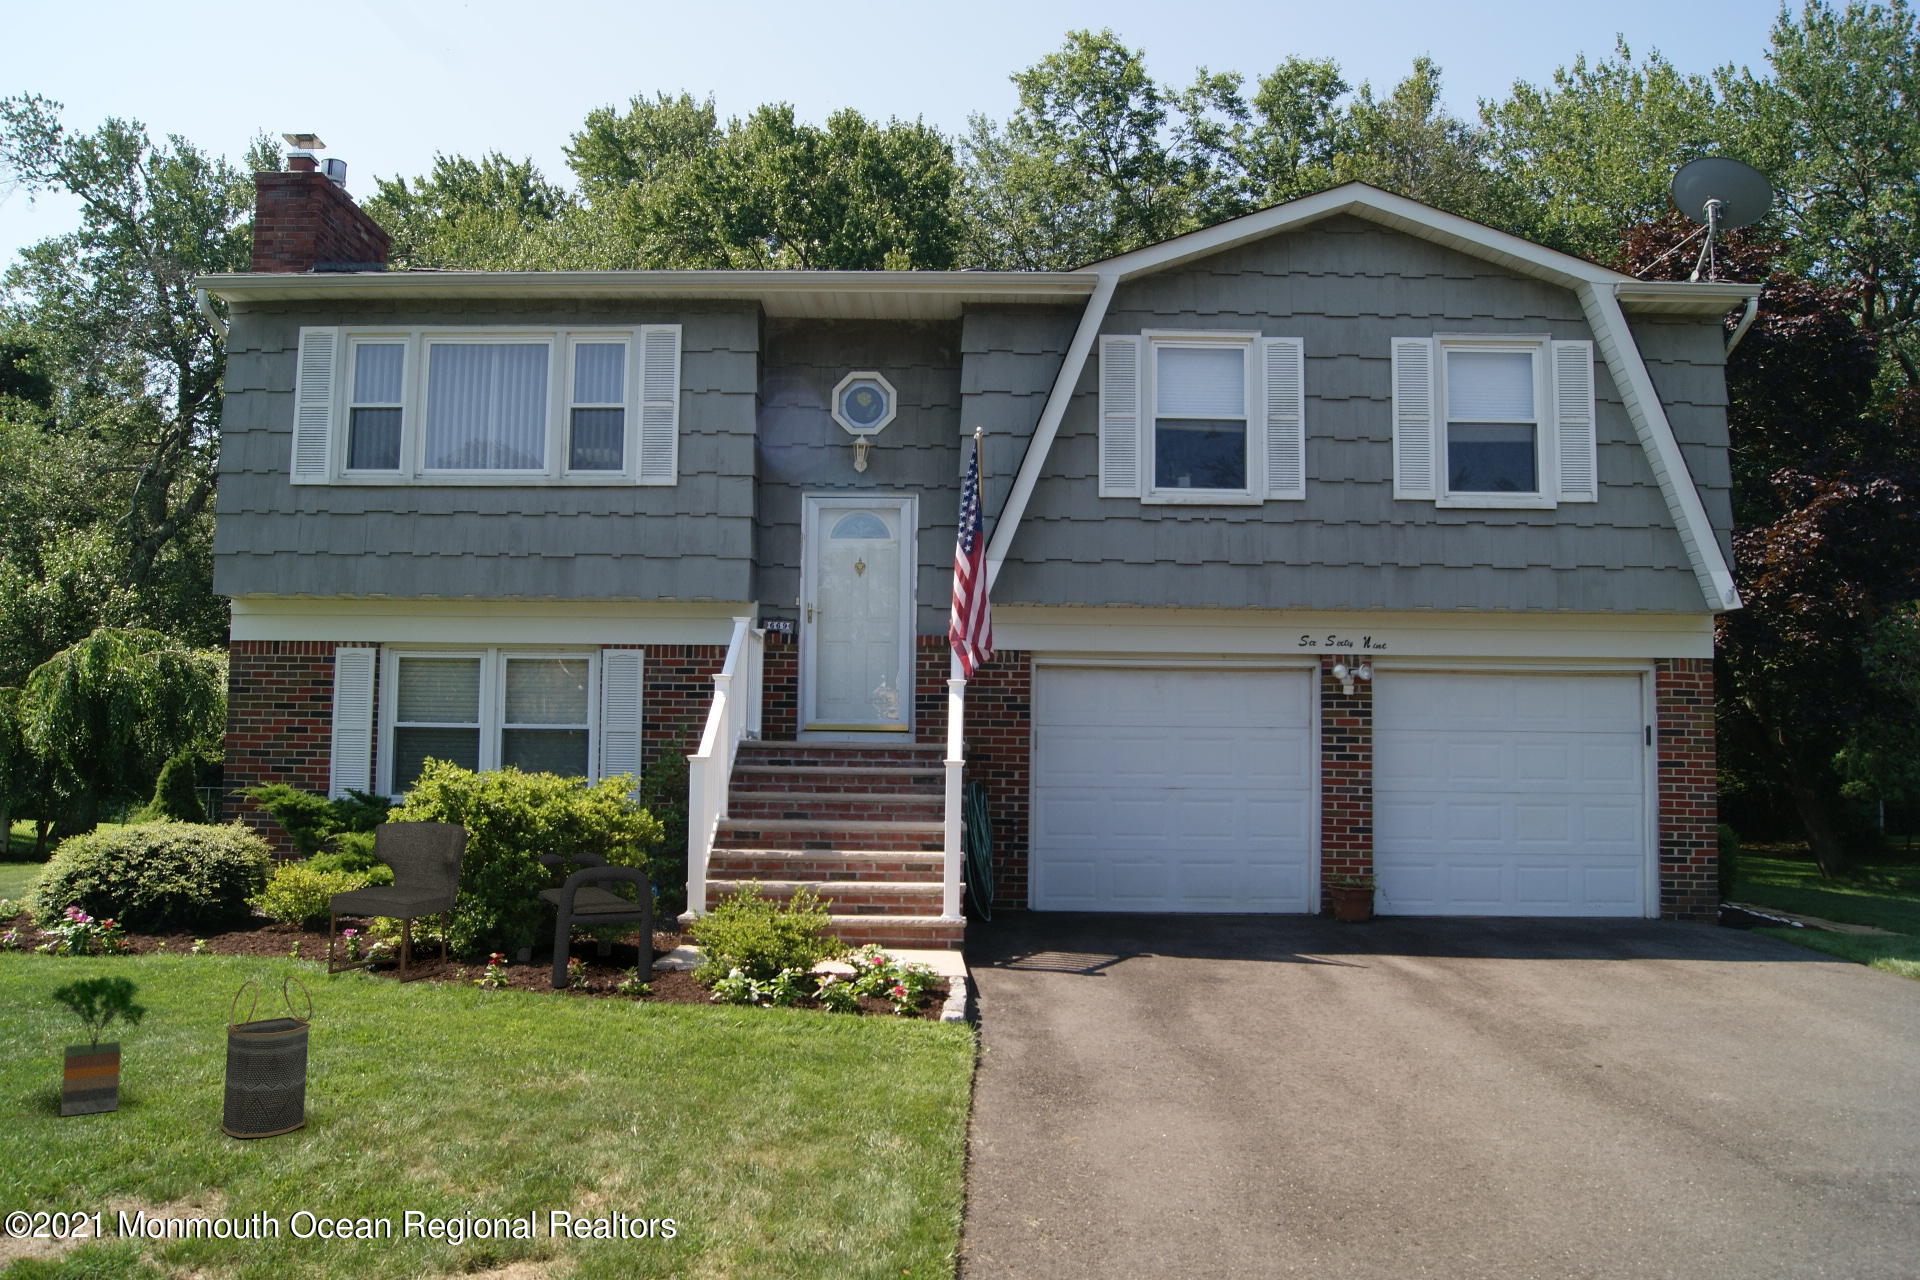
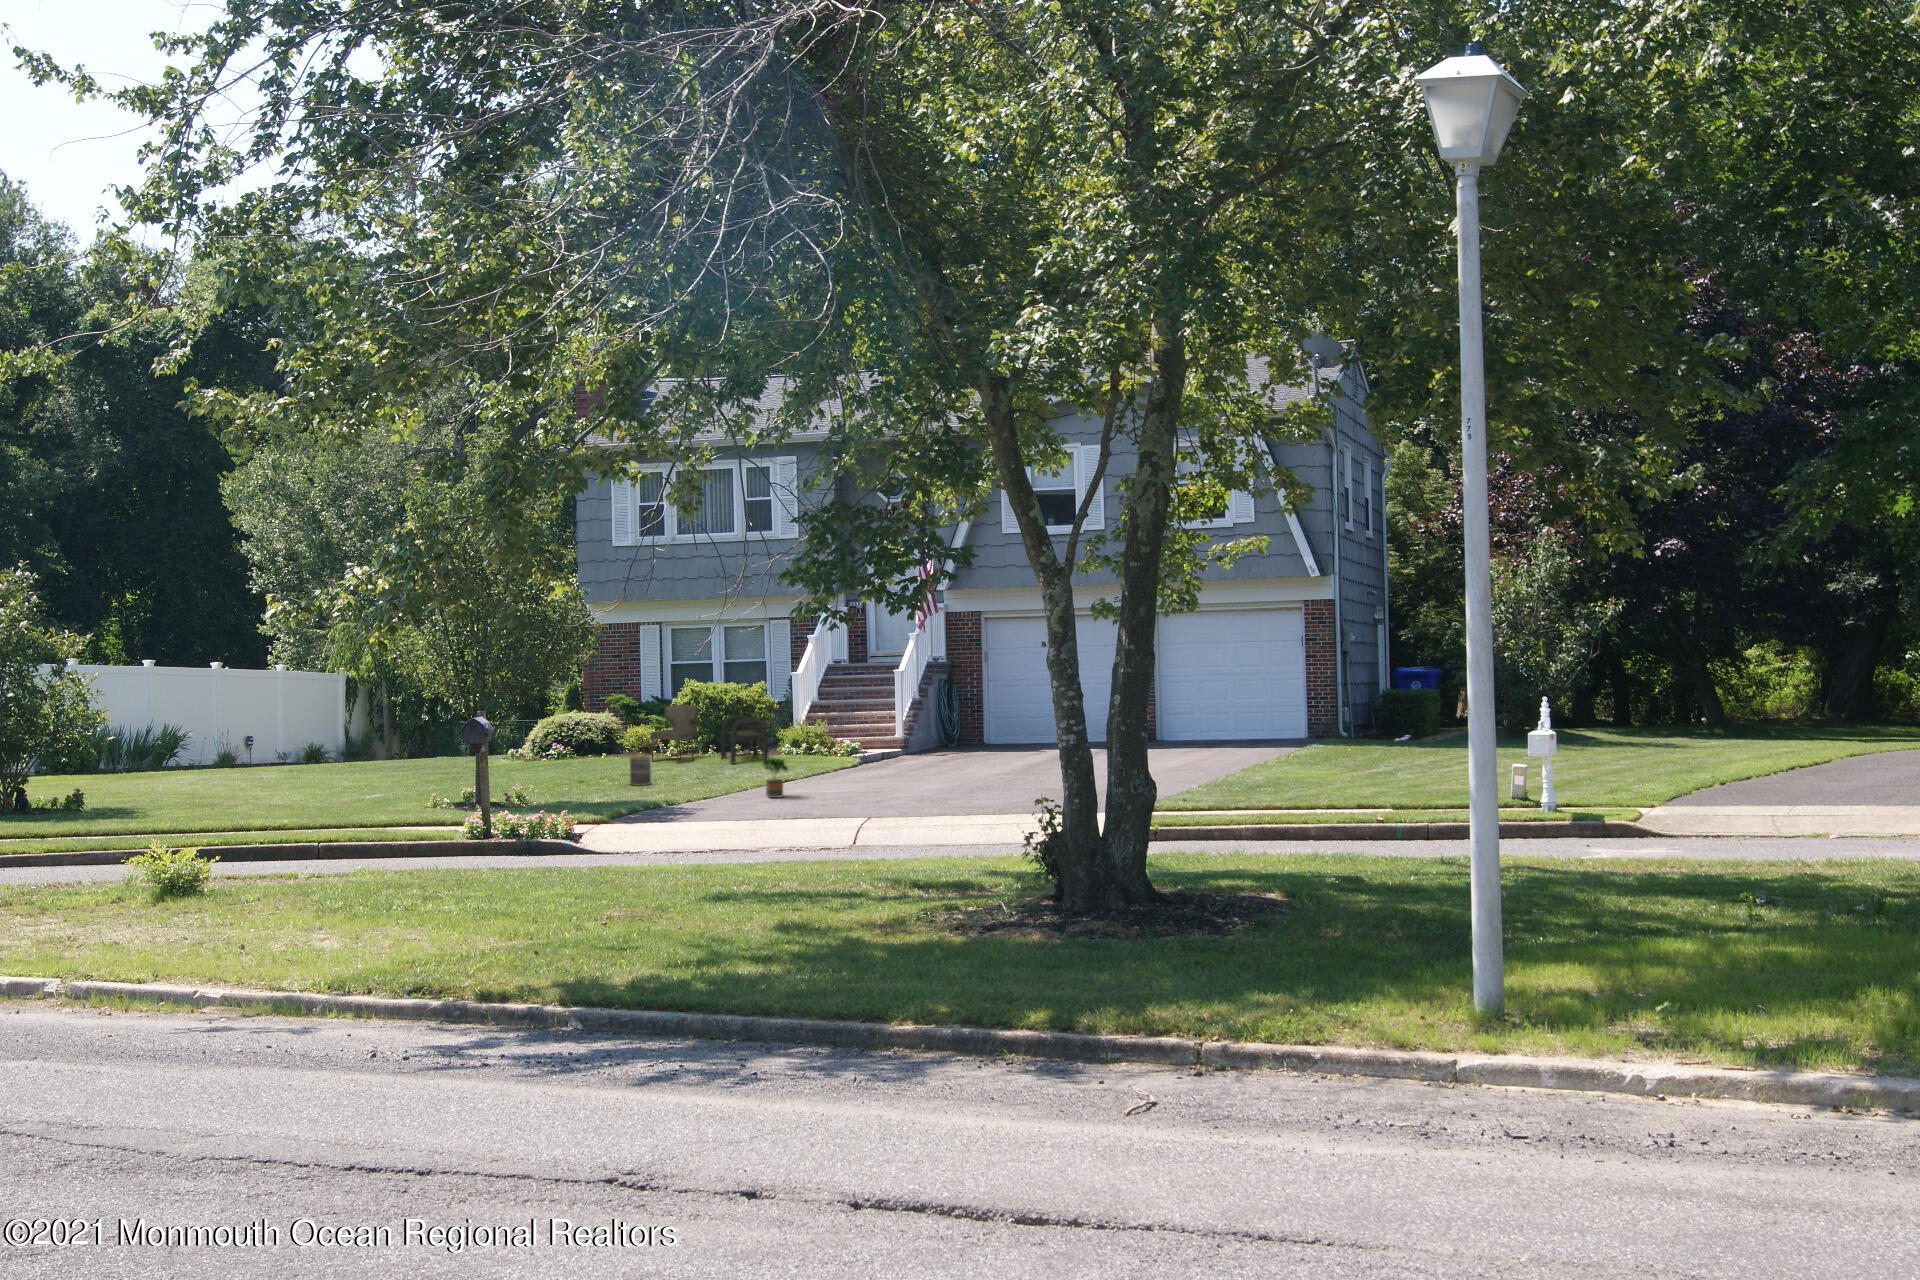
potted tree: present [51,976,148,1116] -> present [764,759,788,798]

